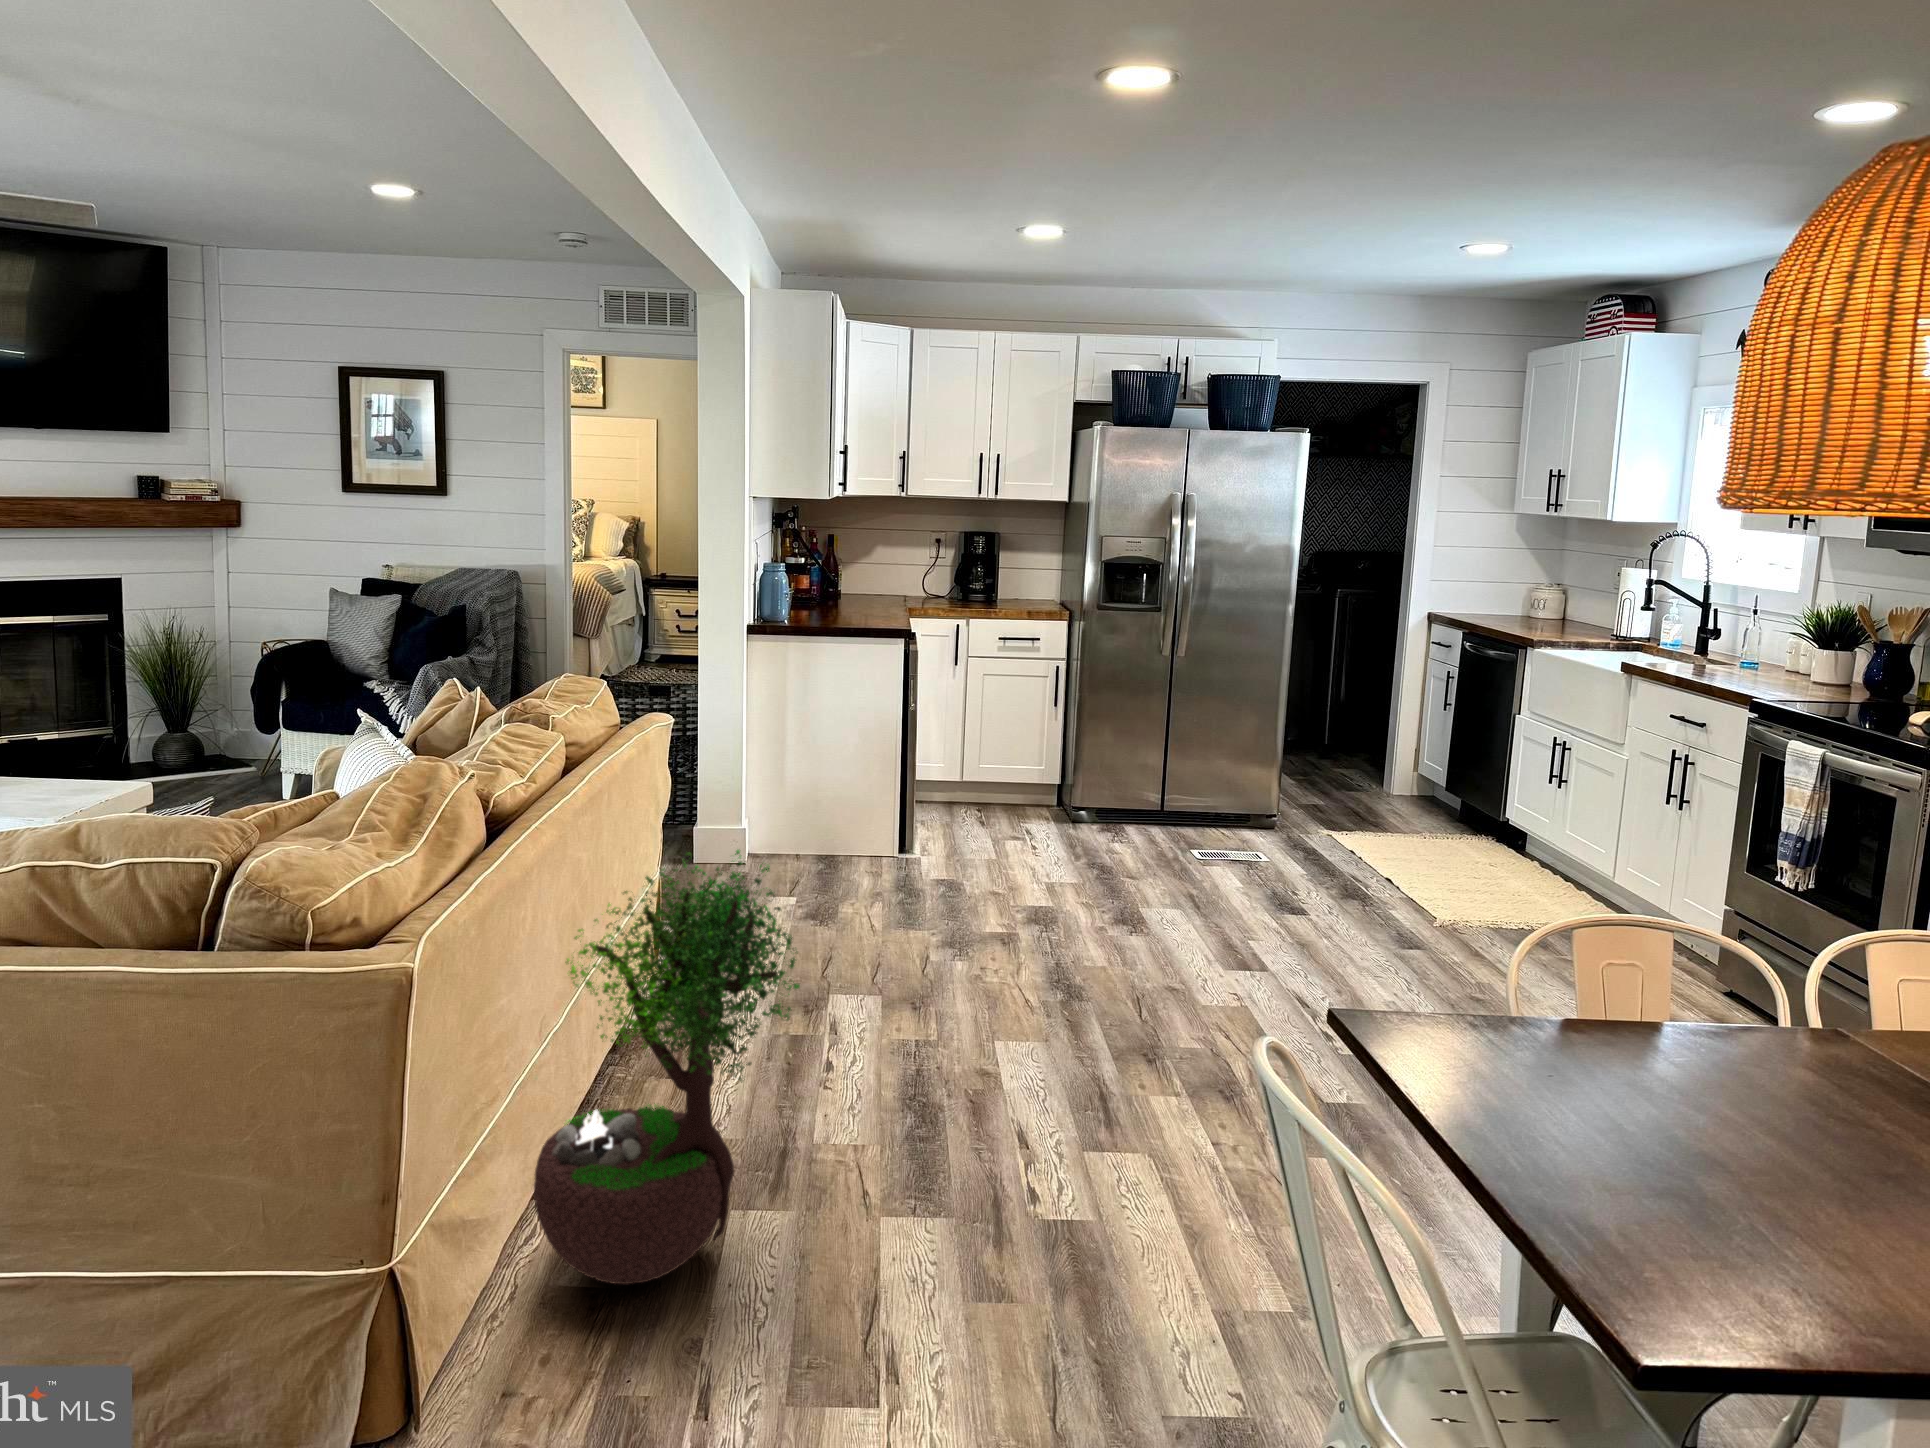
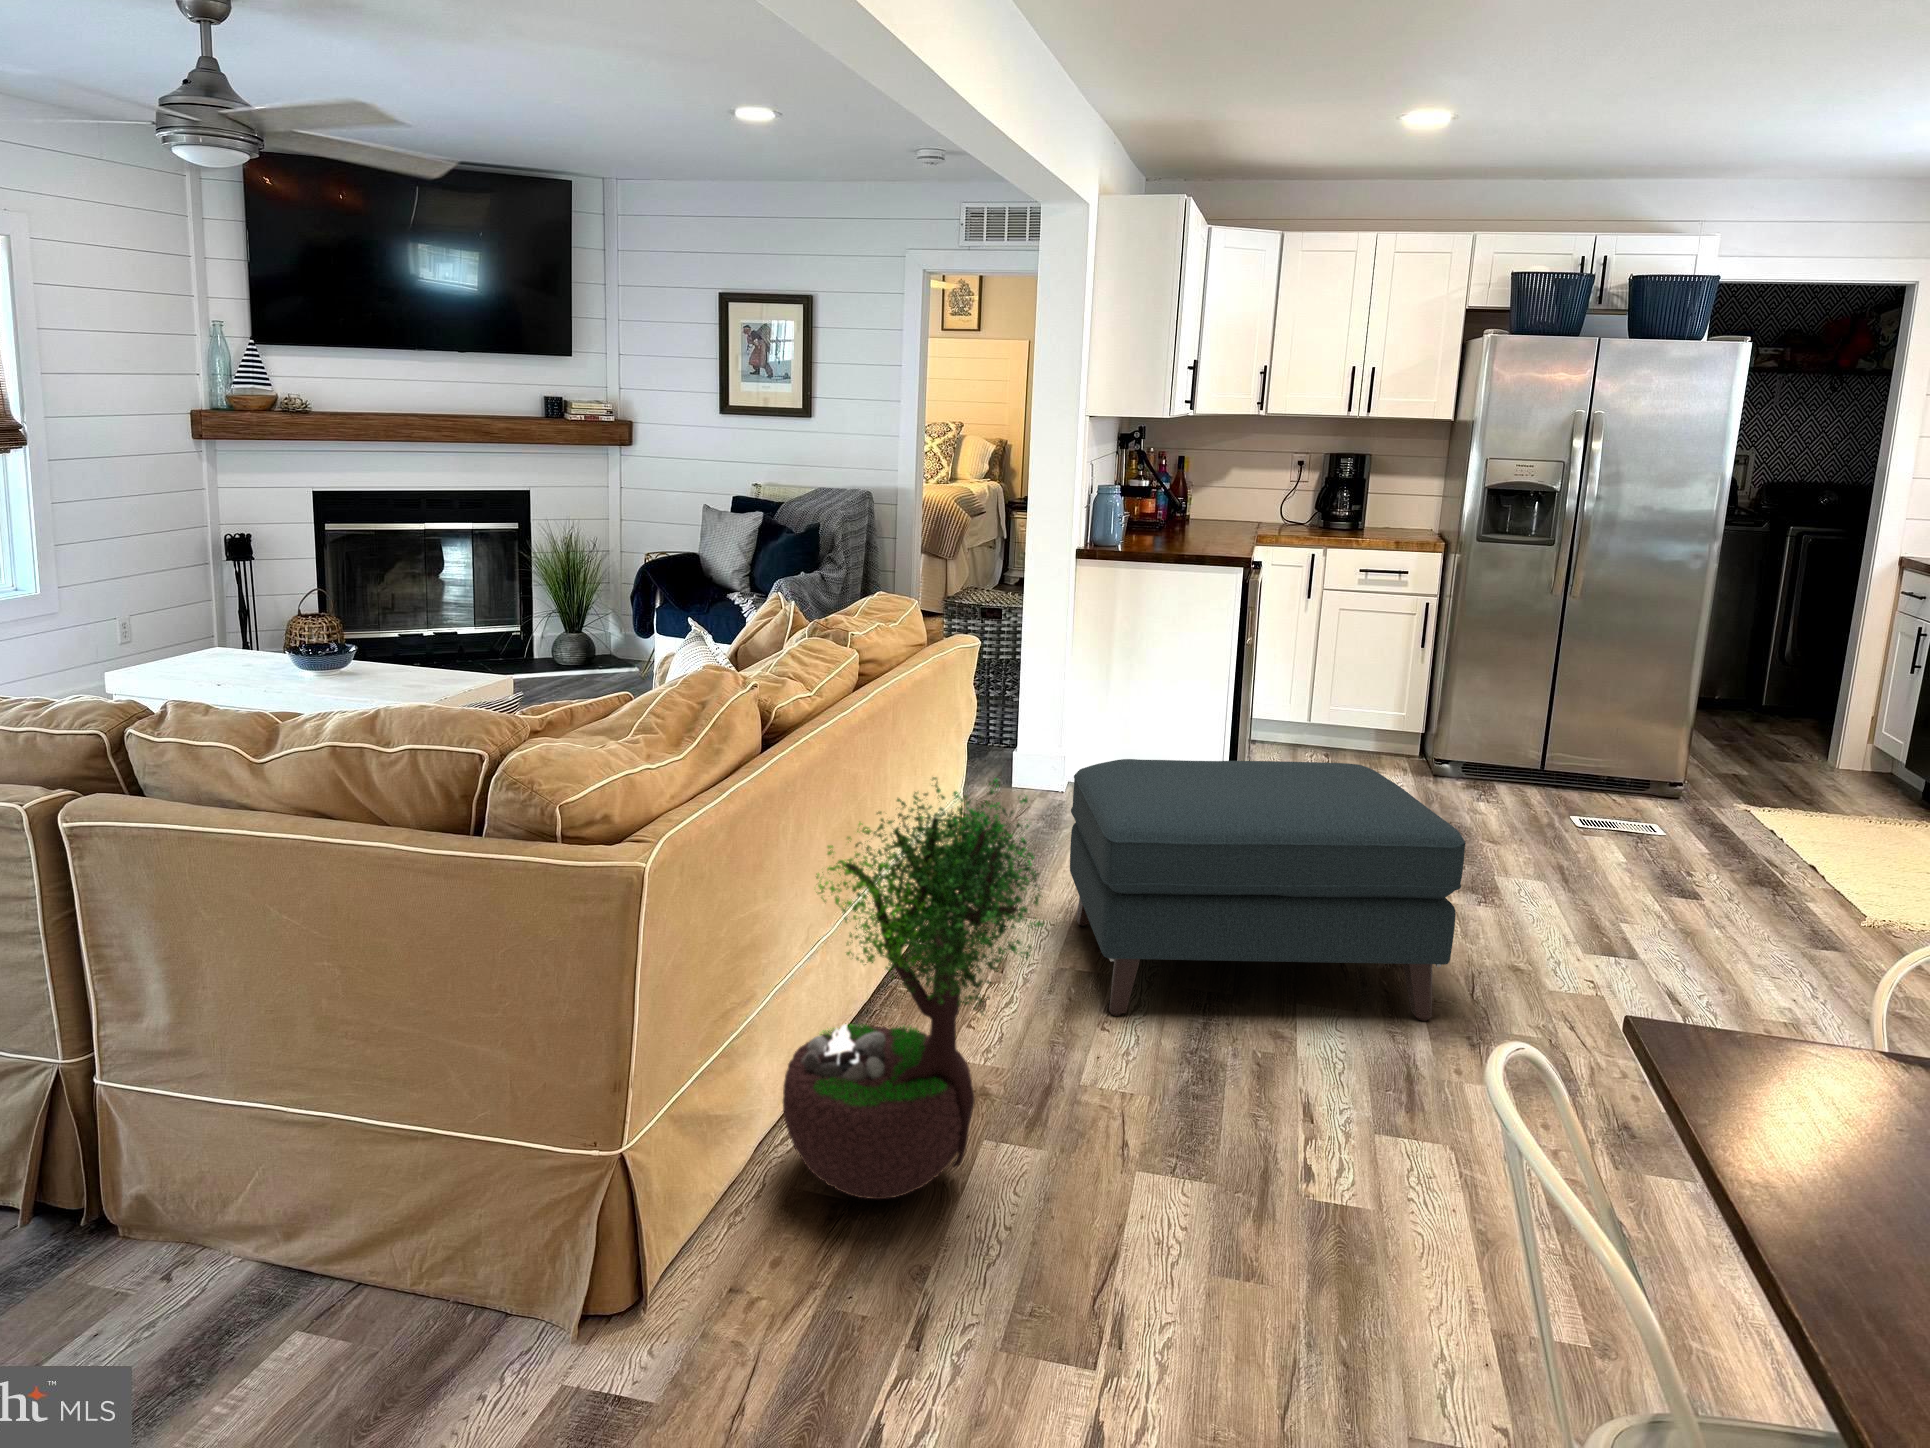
ottoman: none [772,816,1133,1073] -> present [1070,759,1466,1021]

